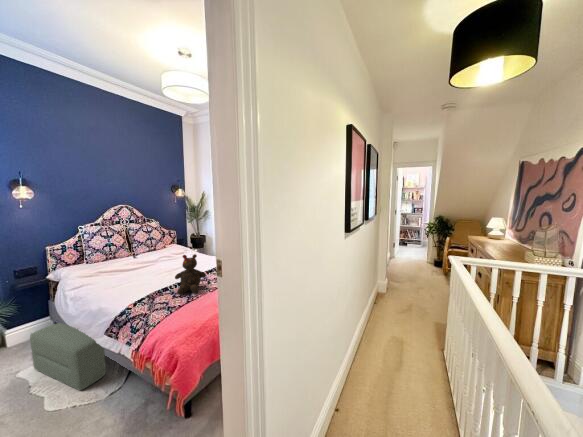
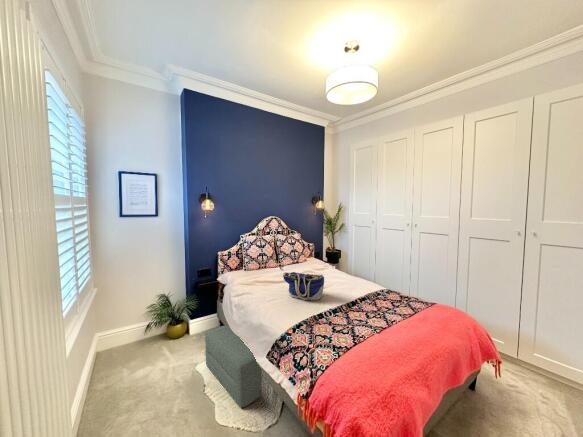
teddy bear: present [175,254,206,295] -> none [333,279,369,331]
tote bag: none [128,255,172,280] -> present [283,272,324,300]

